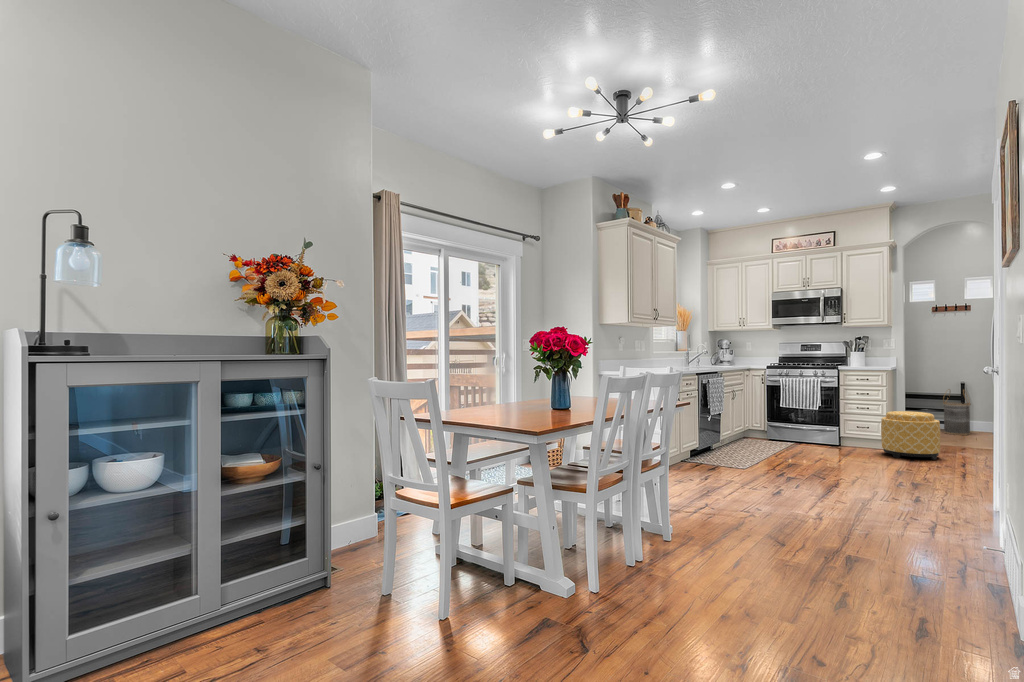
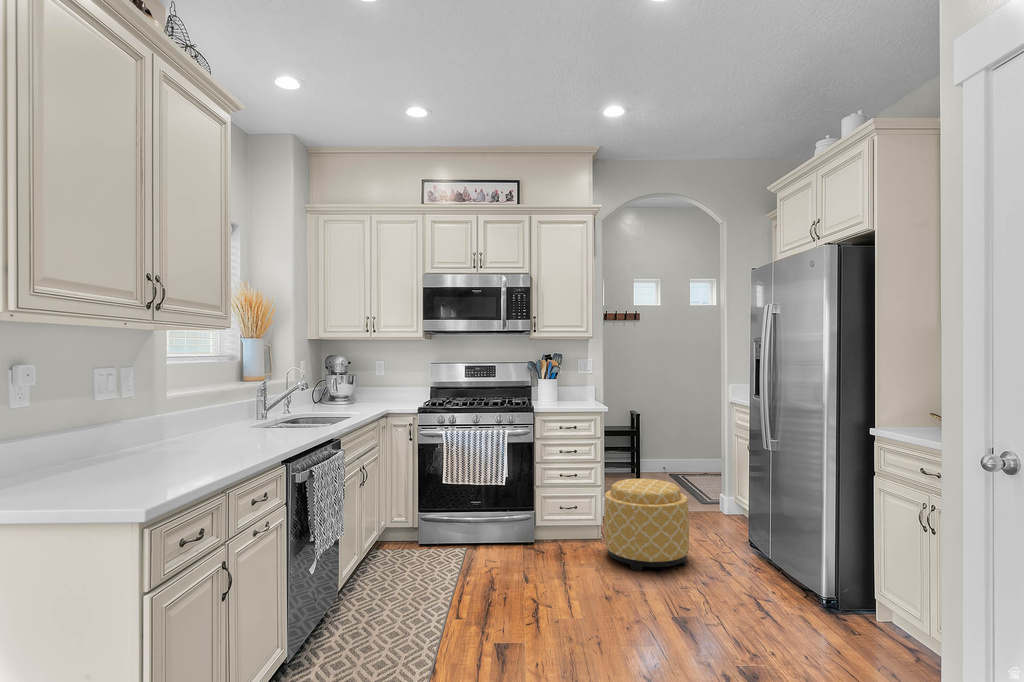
basket: present [943,390,971,435] -> none [615,420,644,481]

